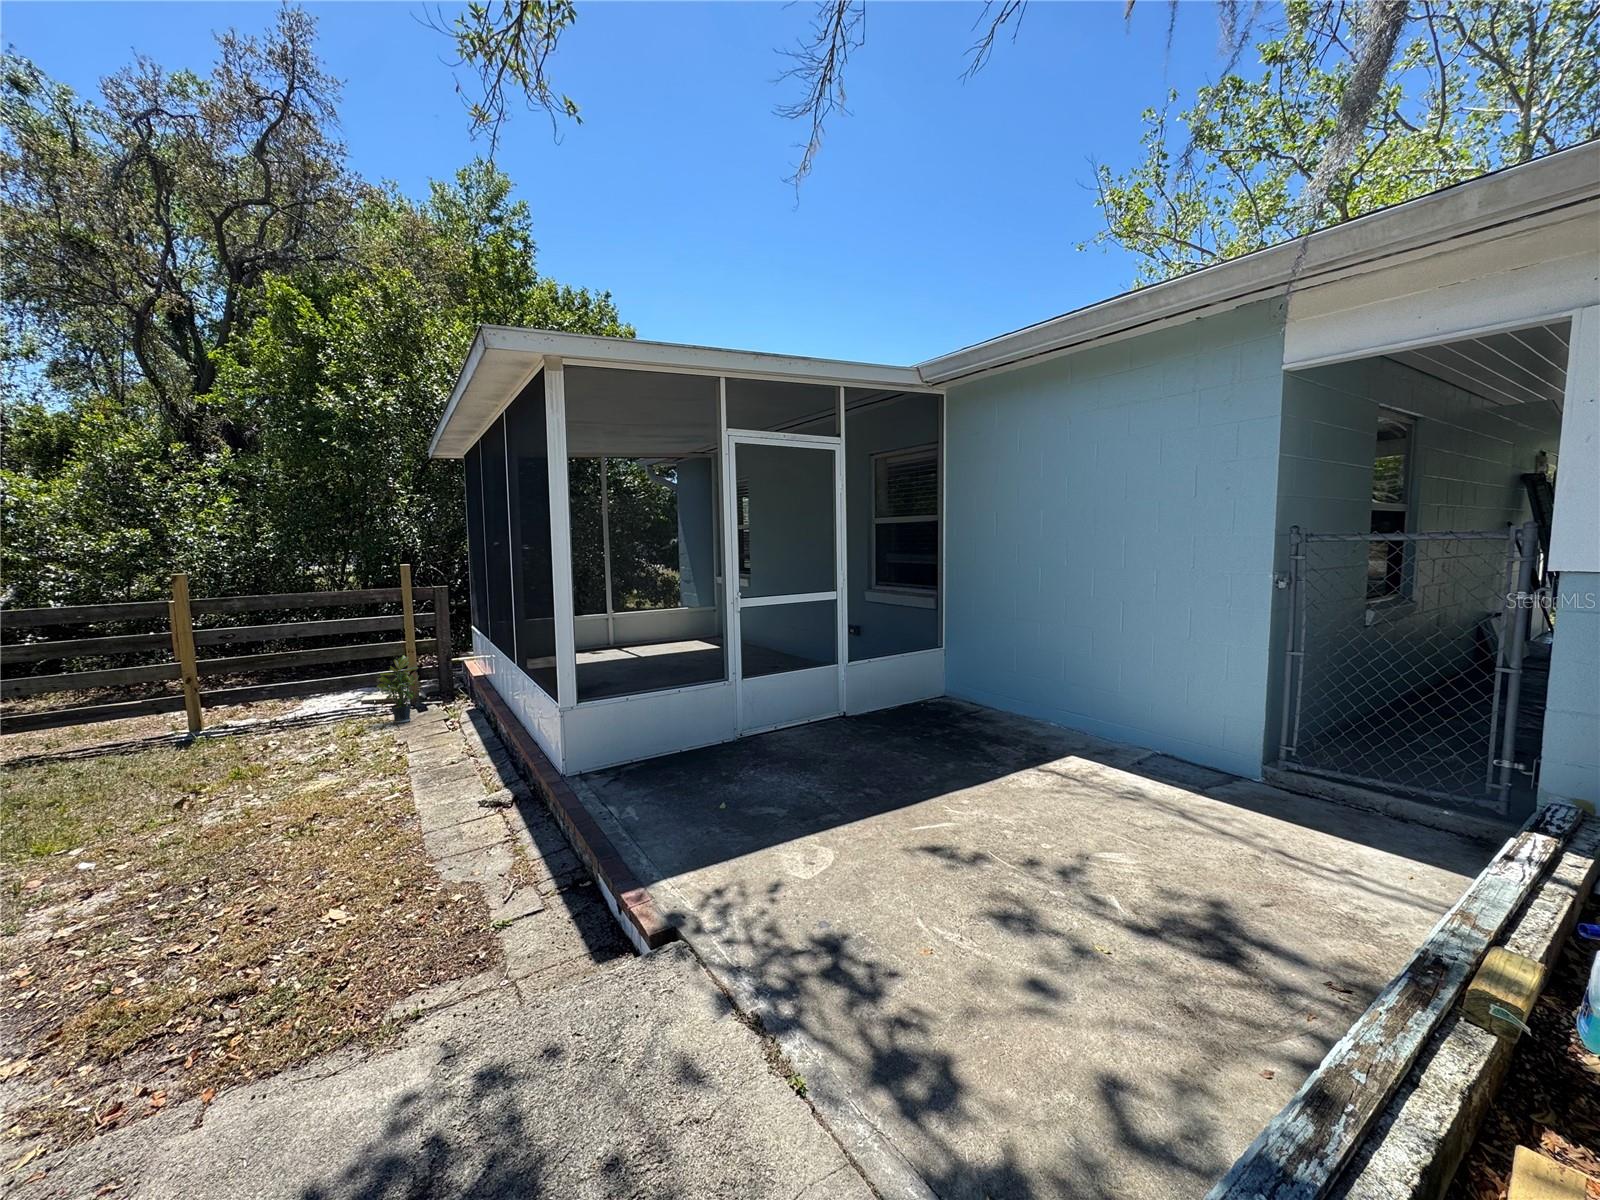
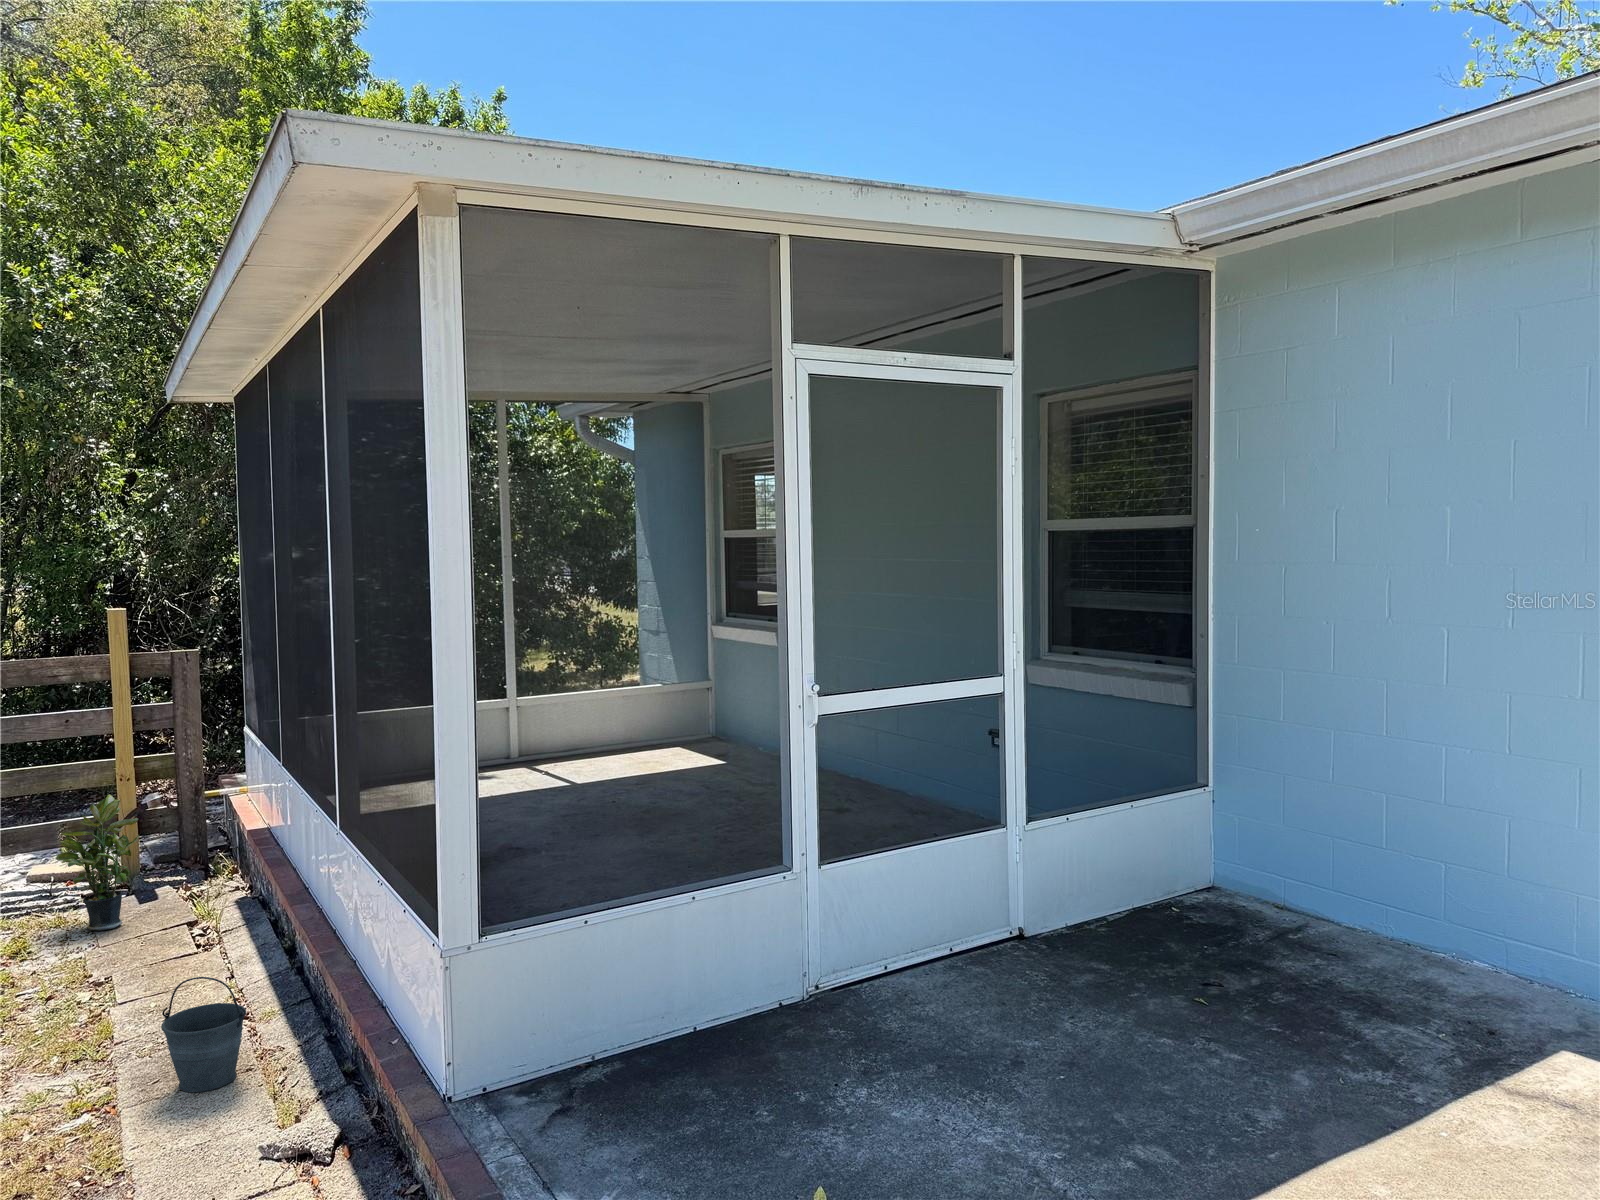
bucket: none [432,731,474,786] -> present [161,977,246,1092]

